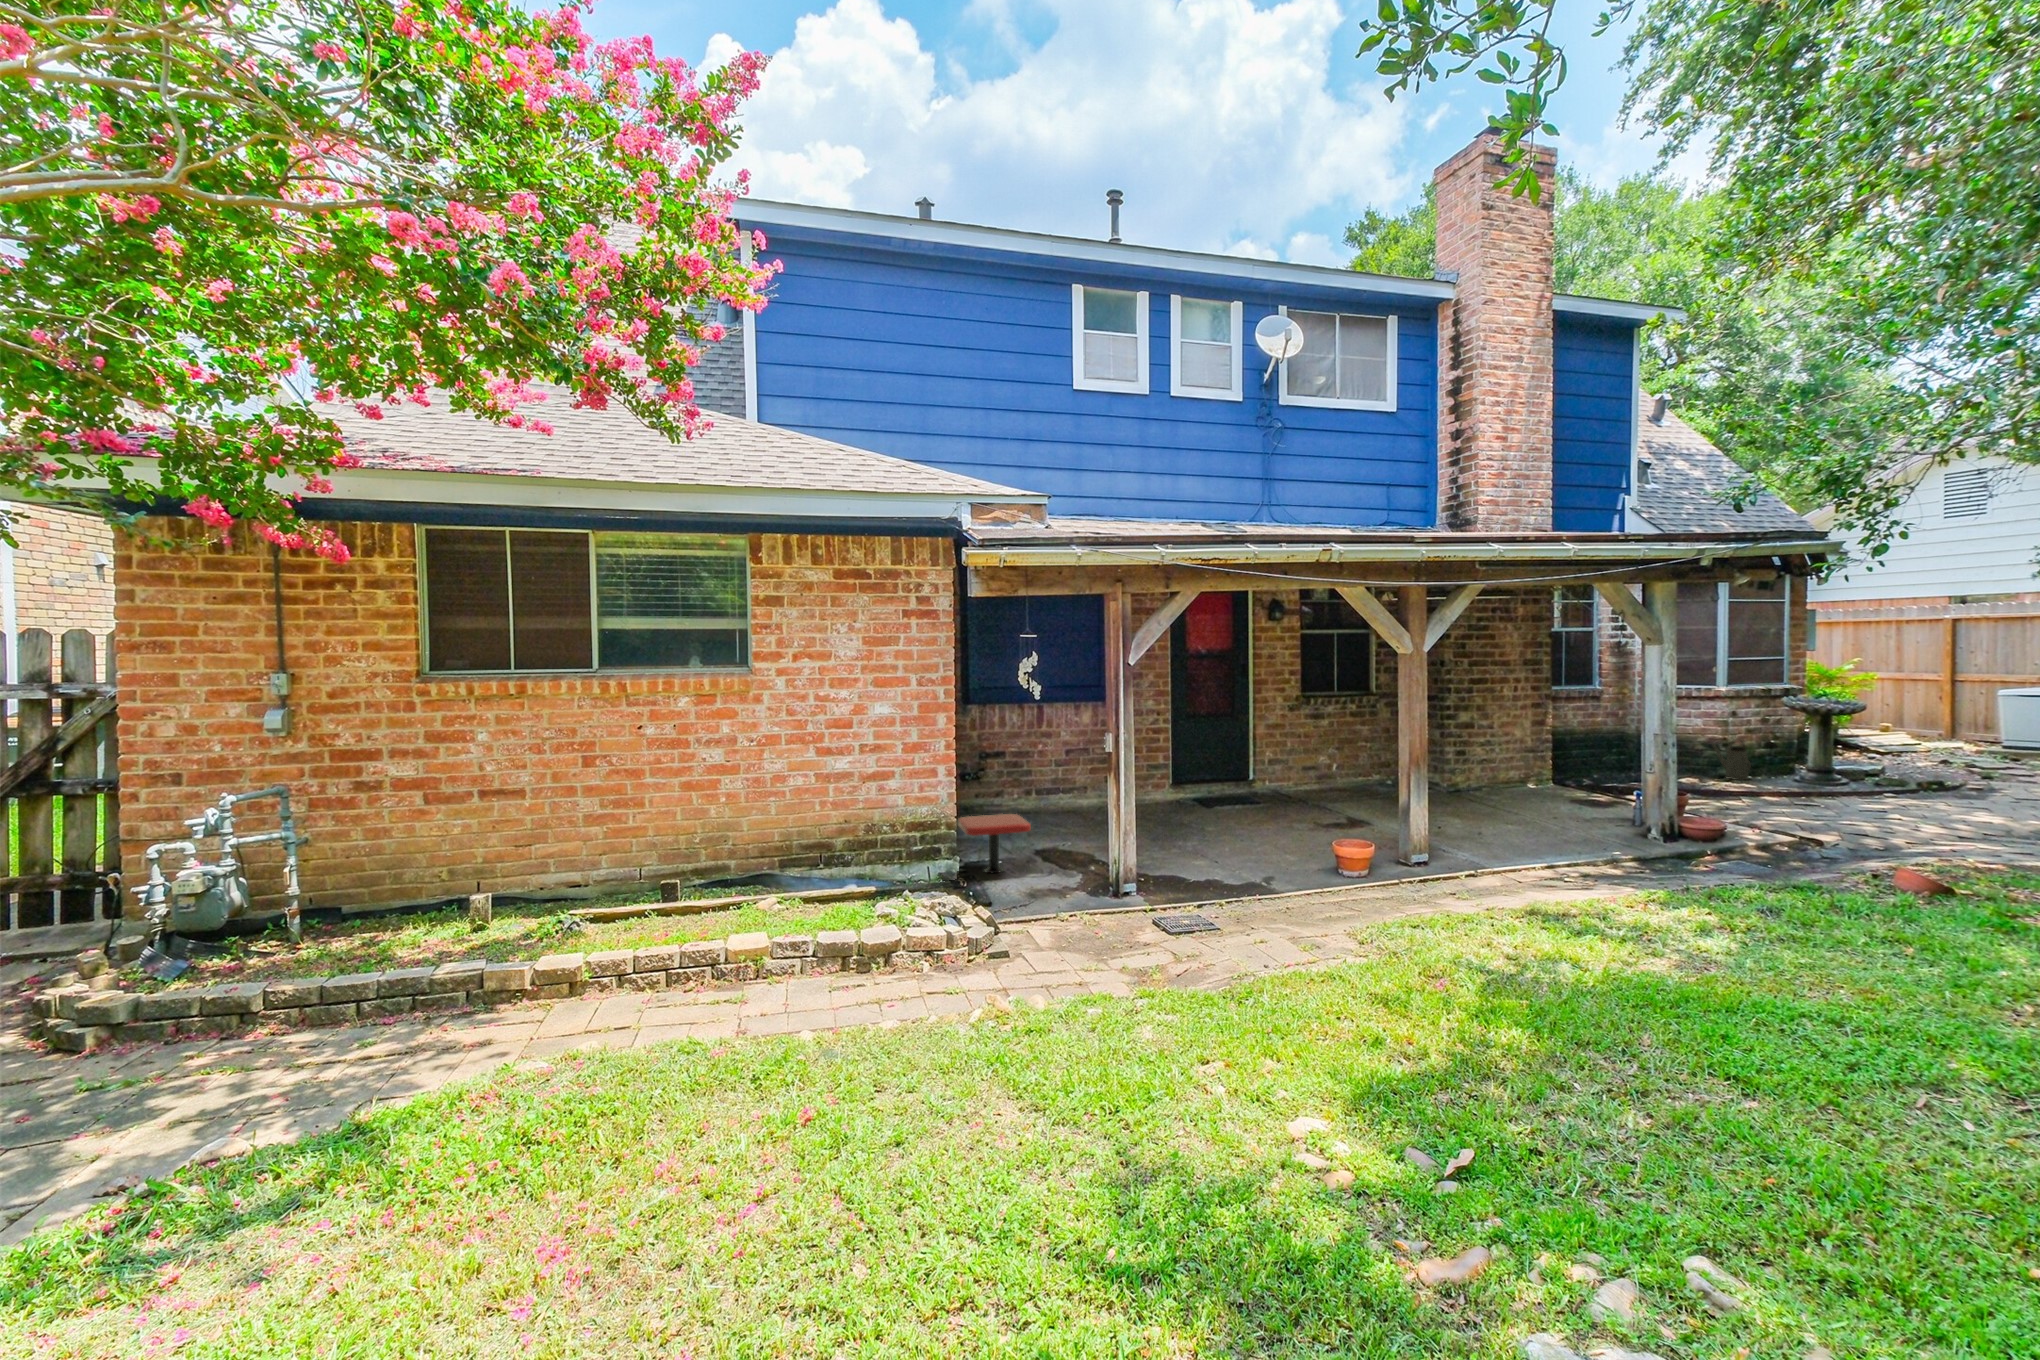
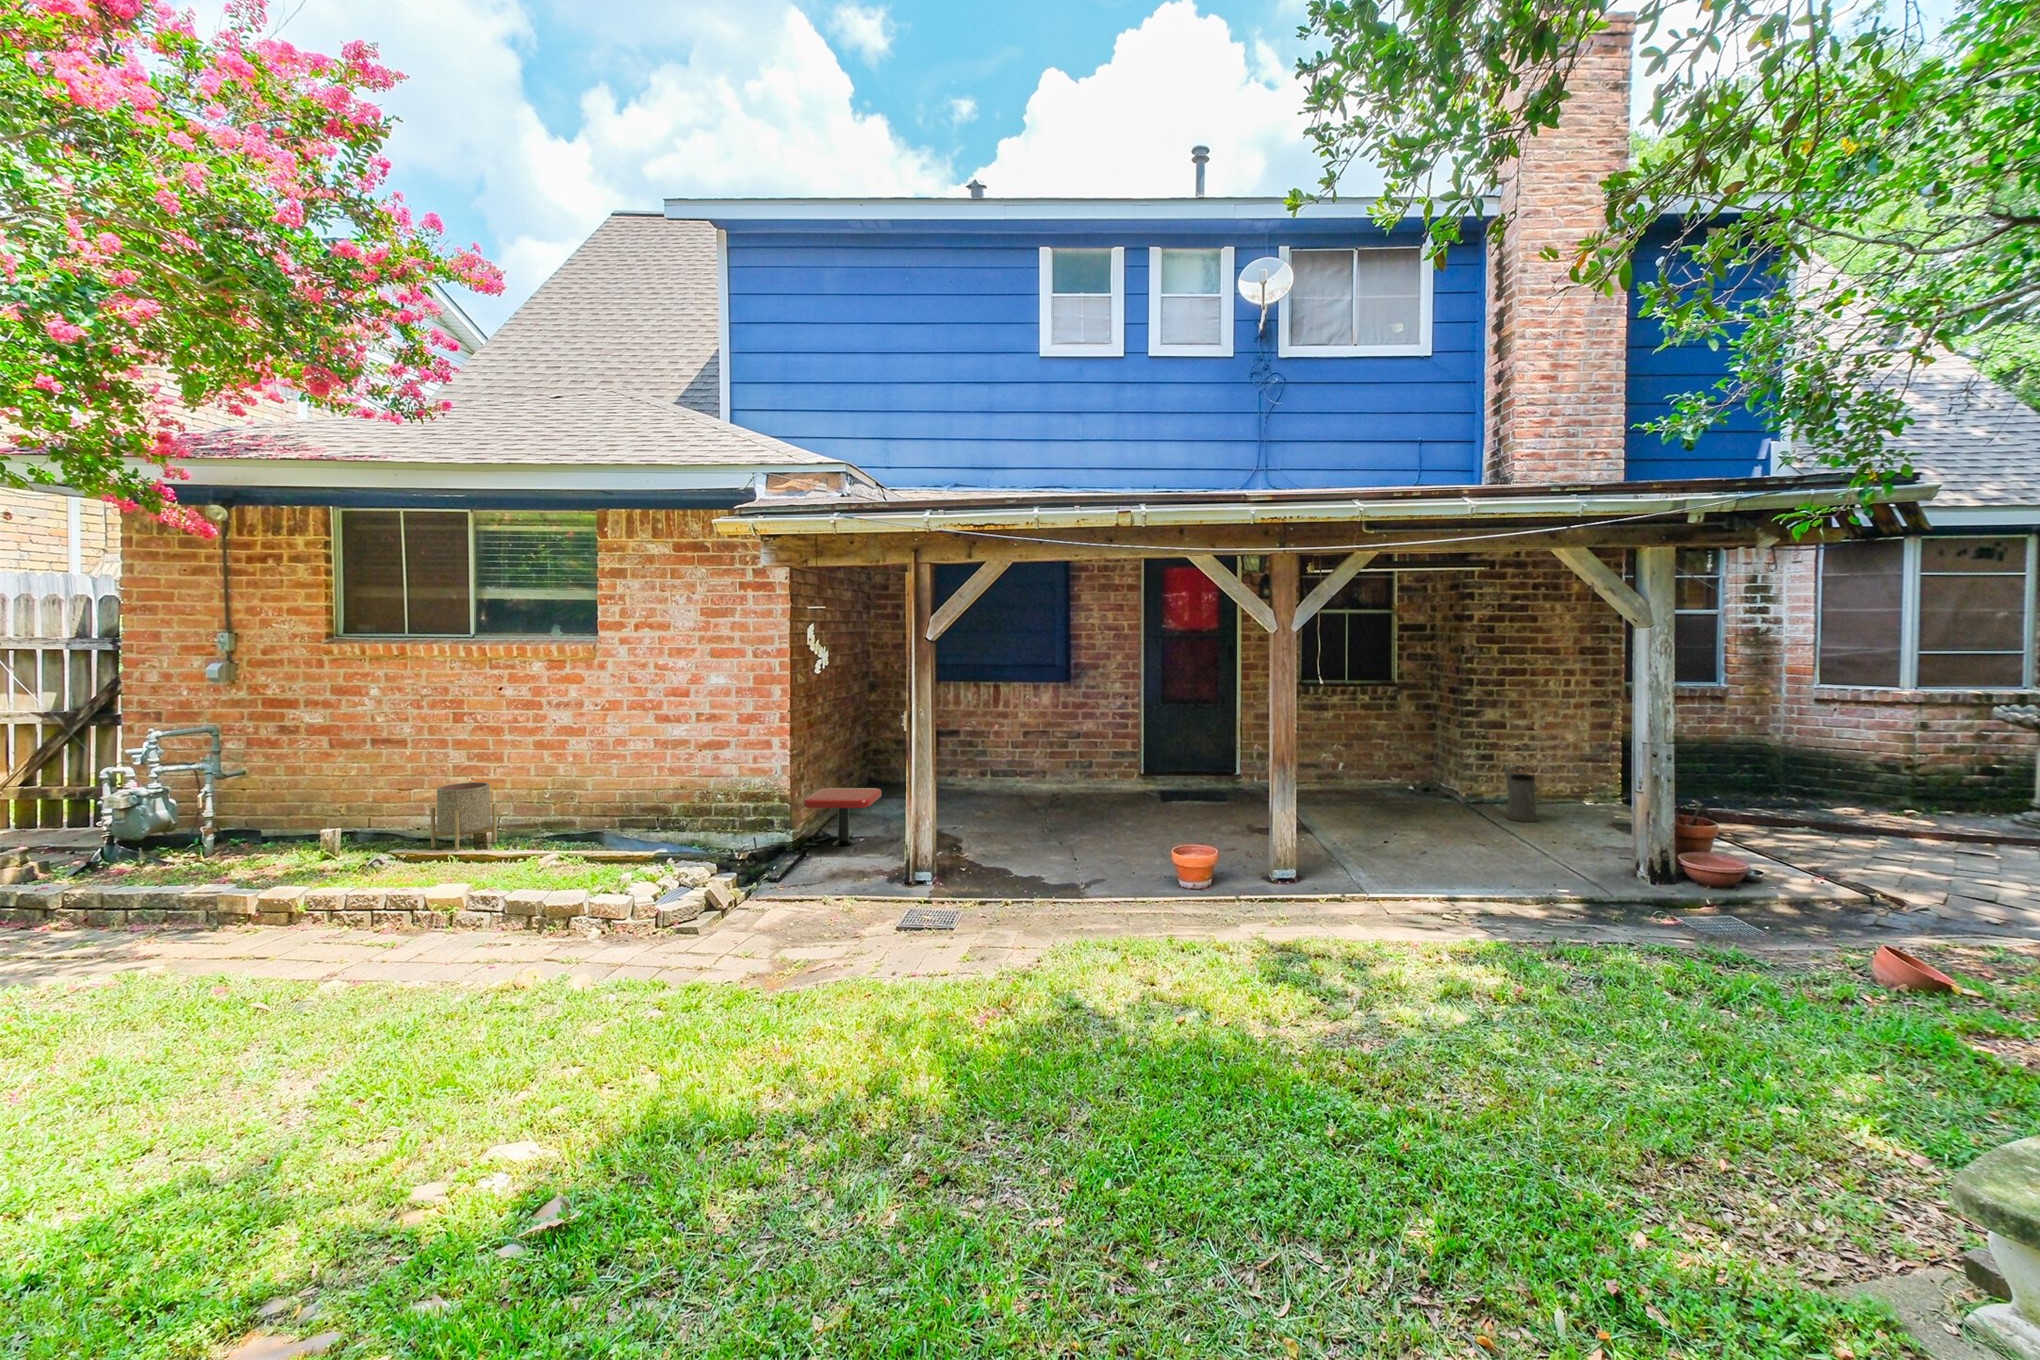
watering can: present [1712,741,1751,780] -> present [1503,763,1537,822]
planter: none [582,834,648,912] -> present [431,782,497,852]

